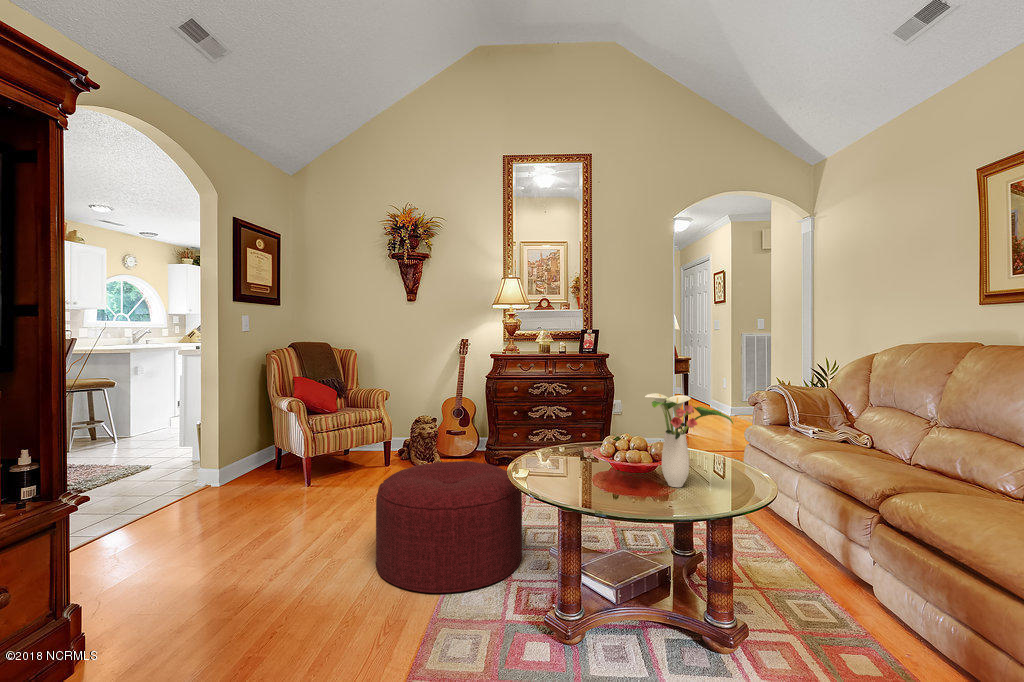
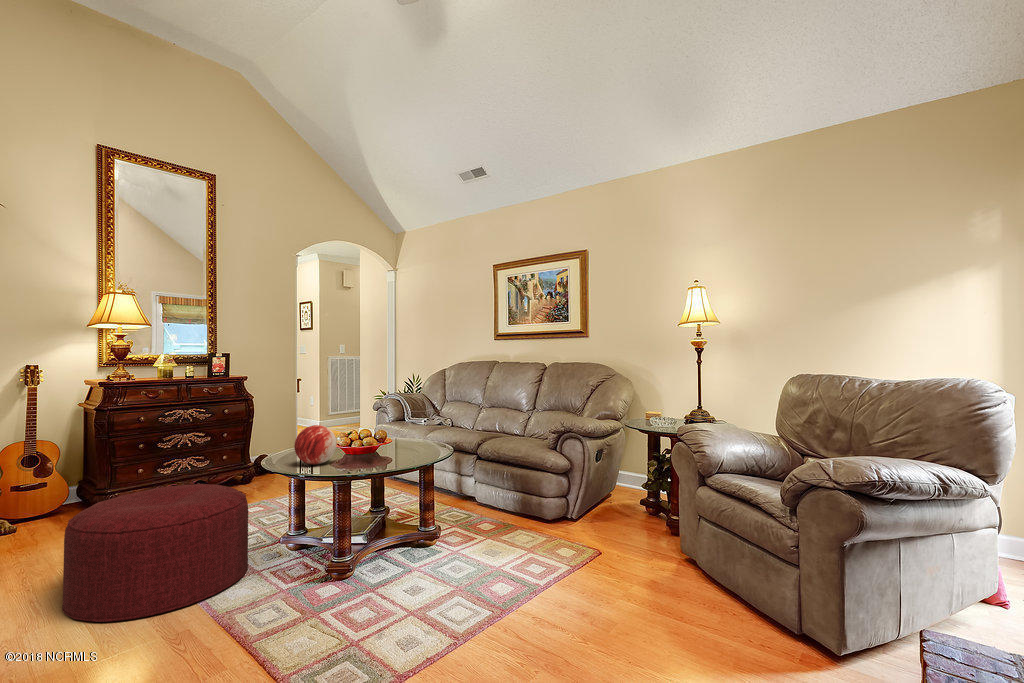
flower arrangement: present [645,393,733,487] -> none [369,394,426,456]
decorative orb: none [547,426,598,476] -> present [294,425,337,465]

